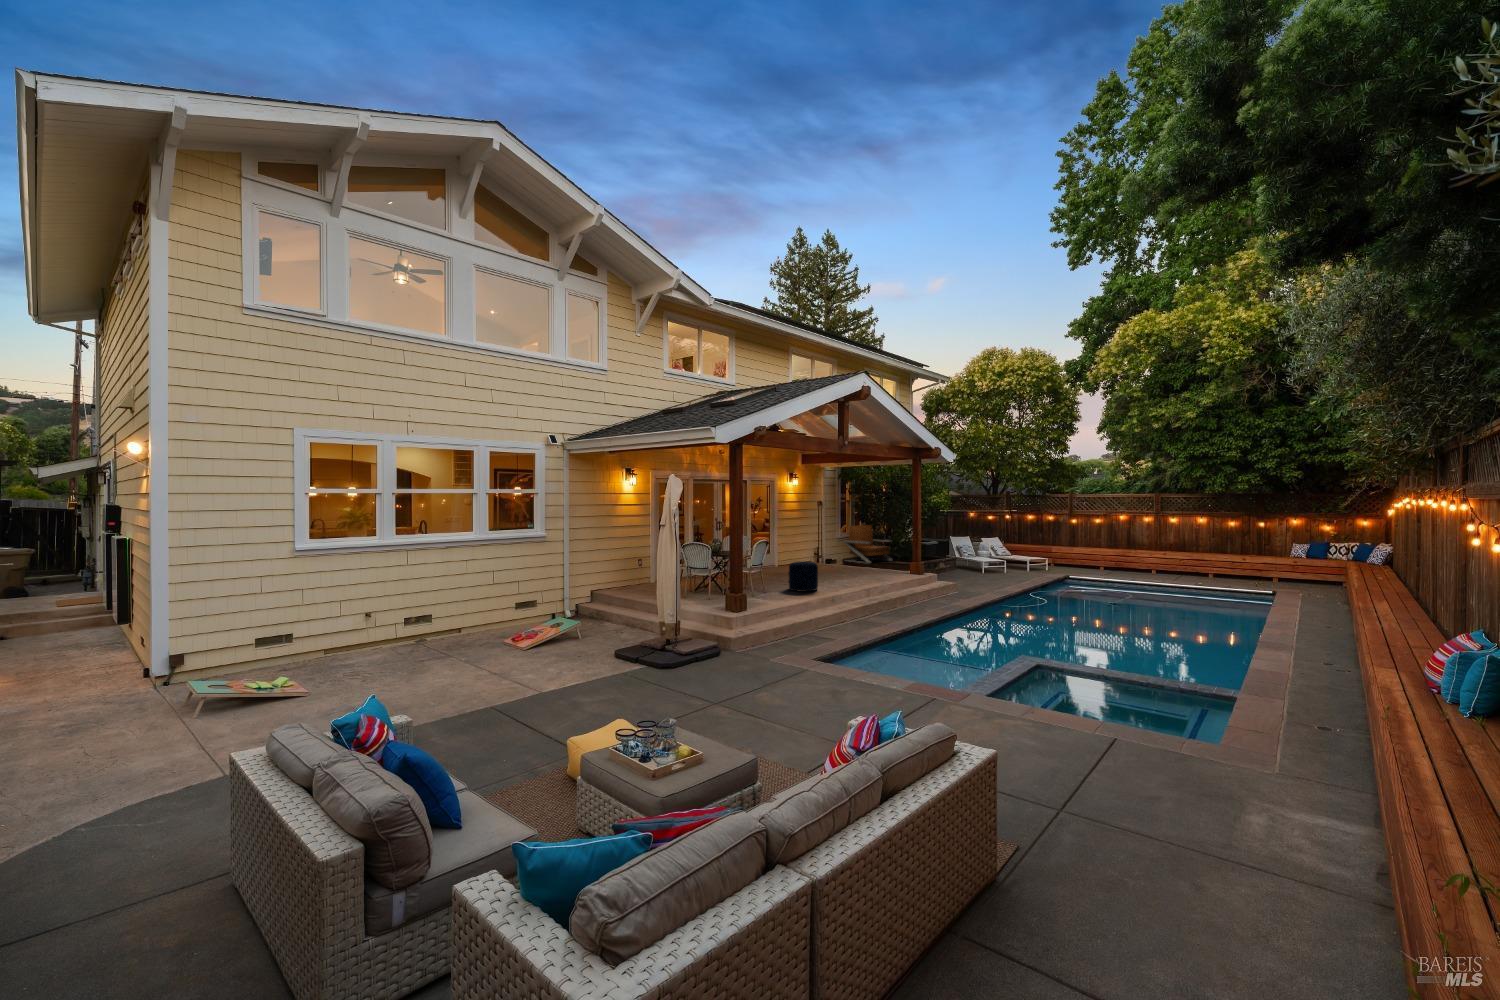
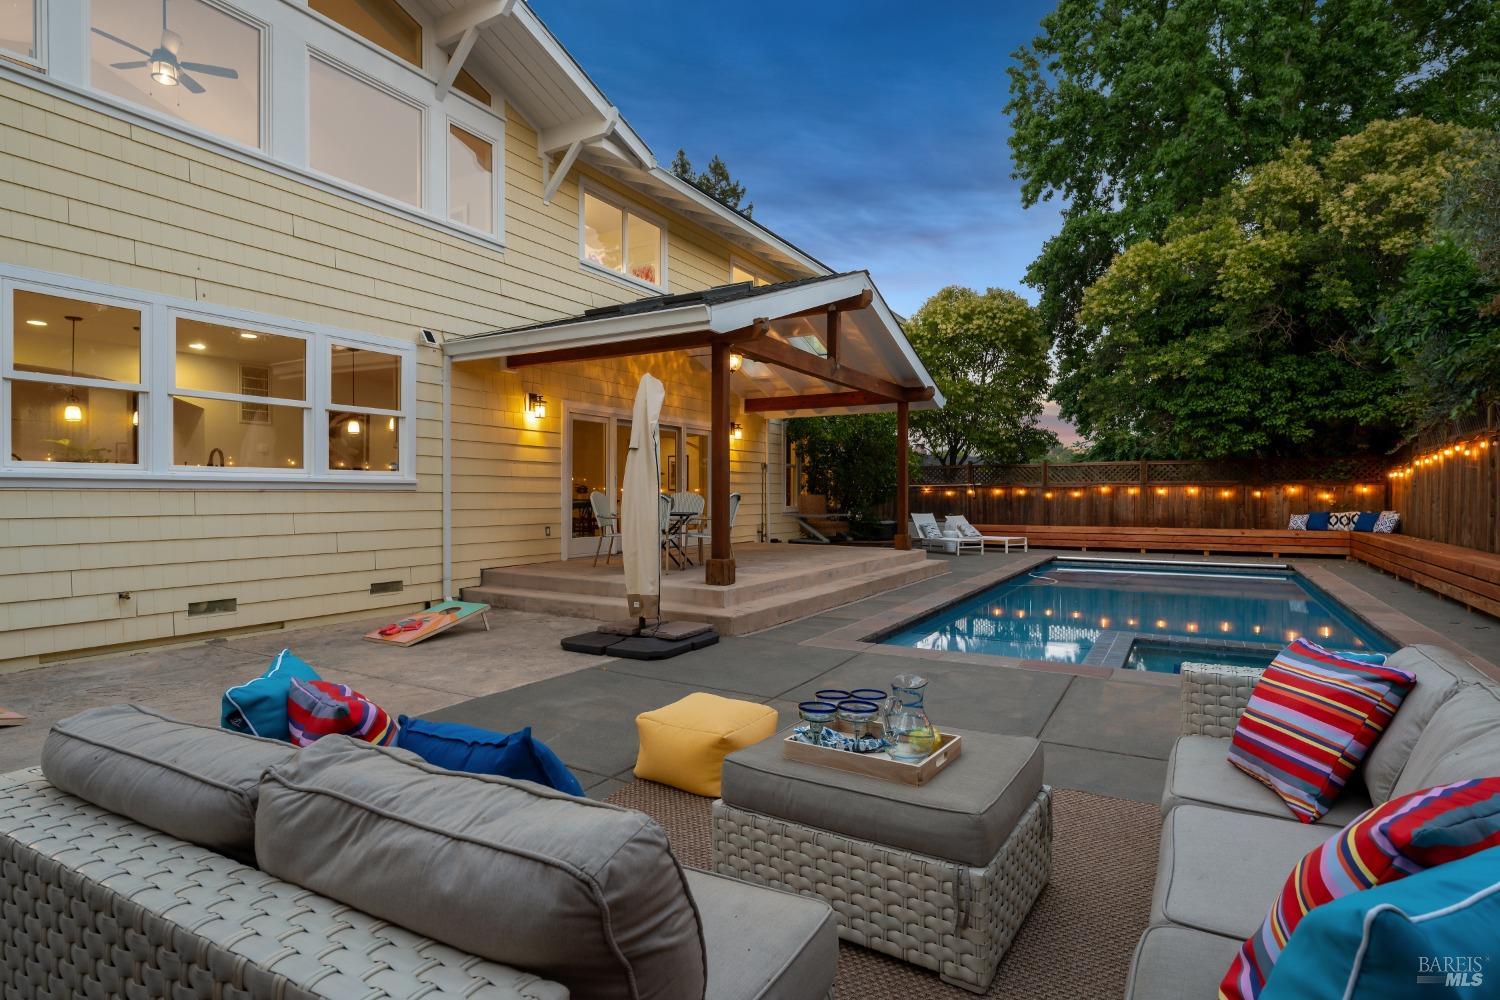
pouf: present [788,561,818,592] -> none [761,527,801,566]

